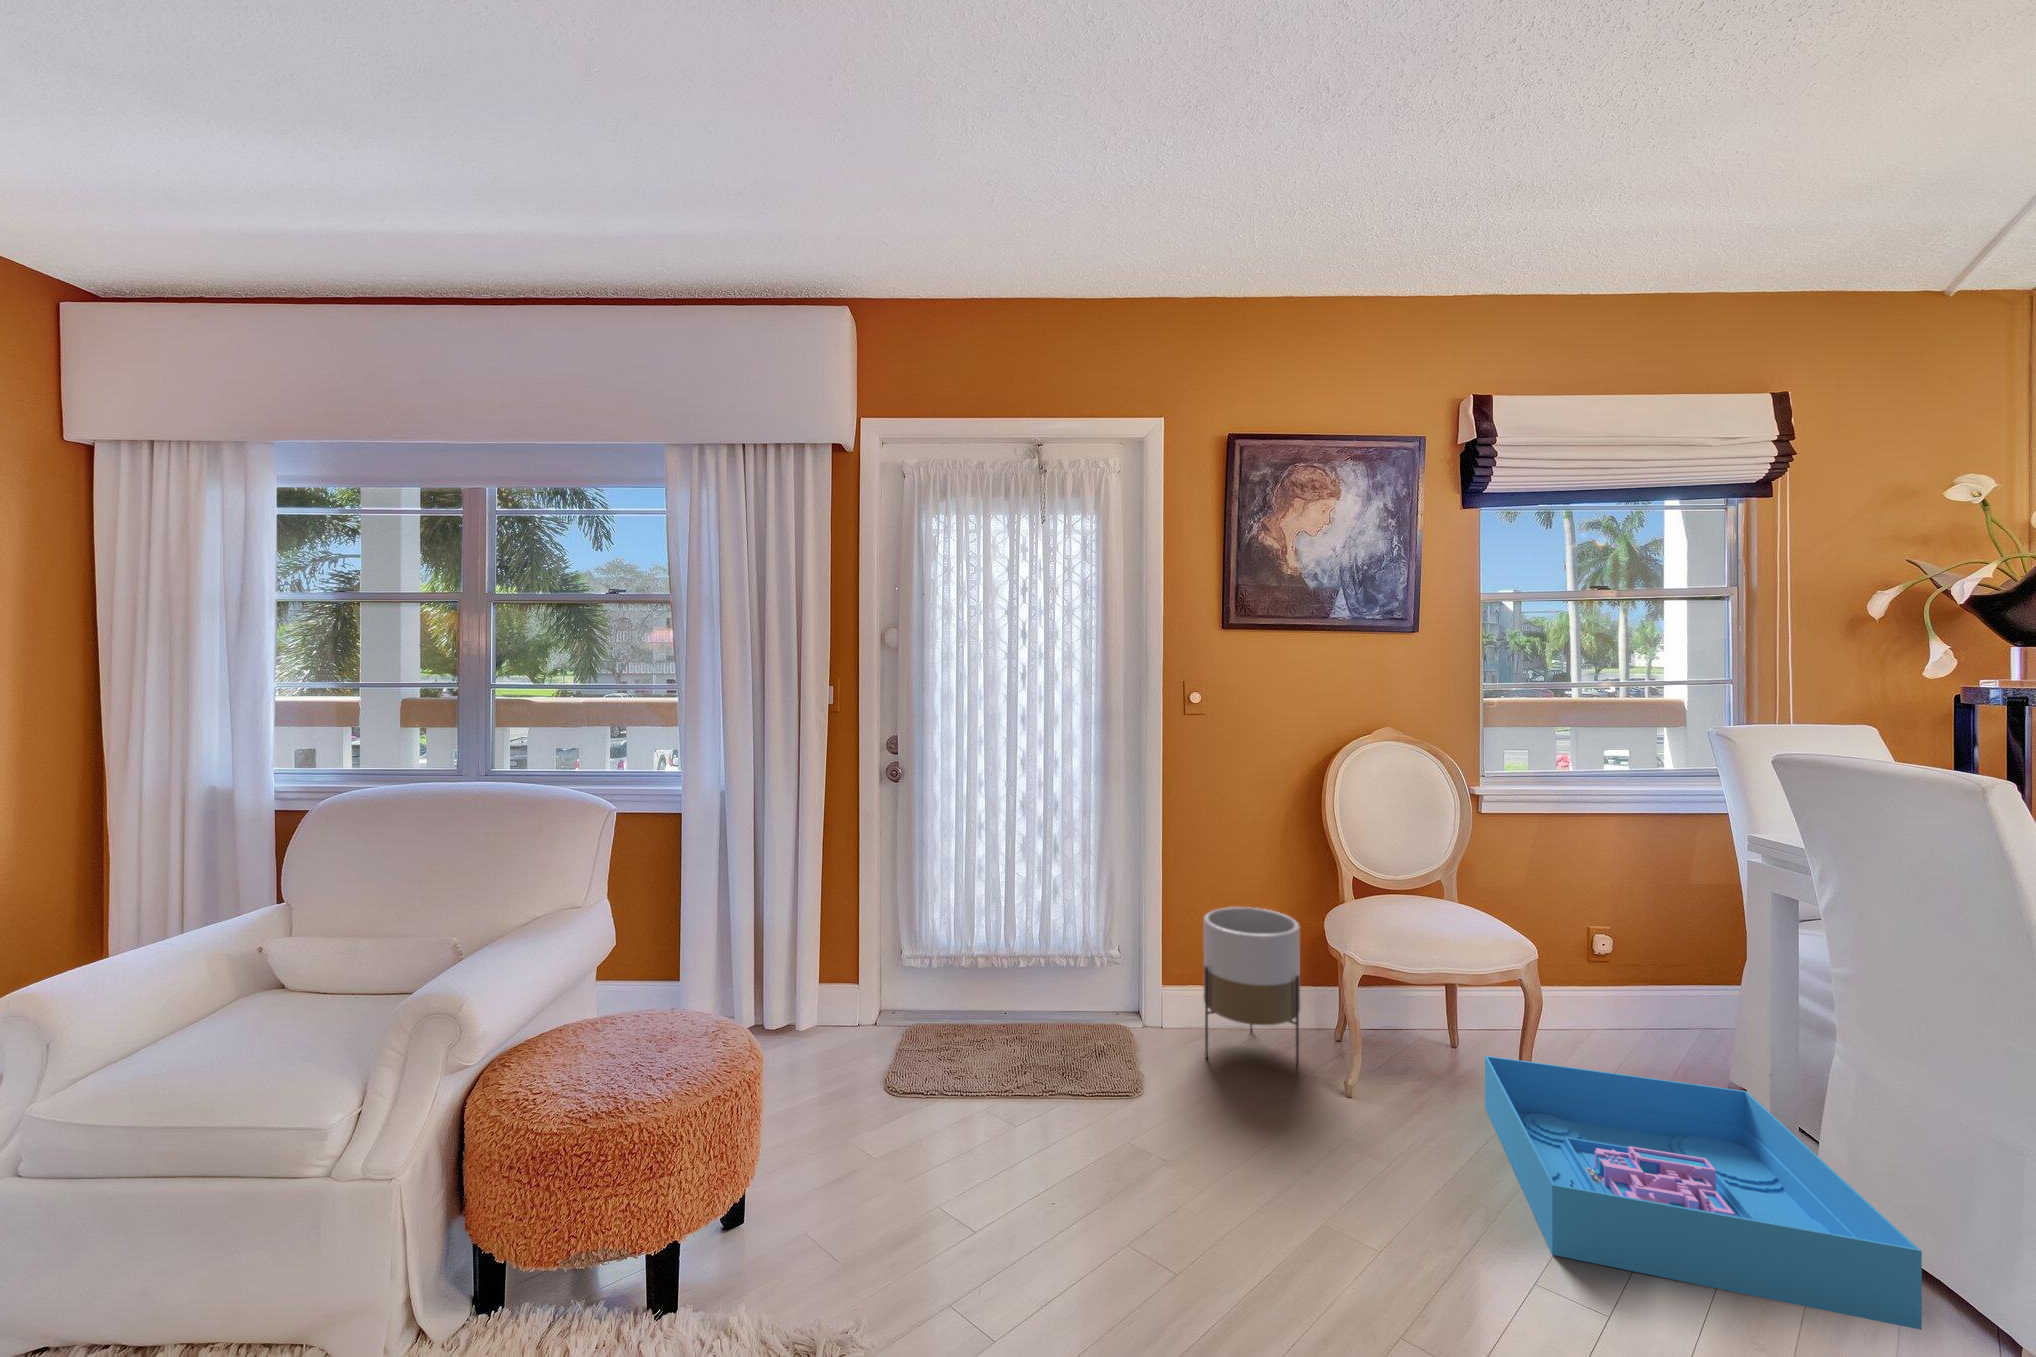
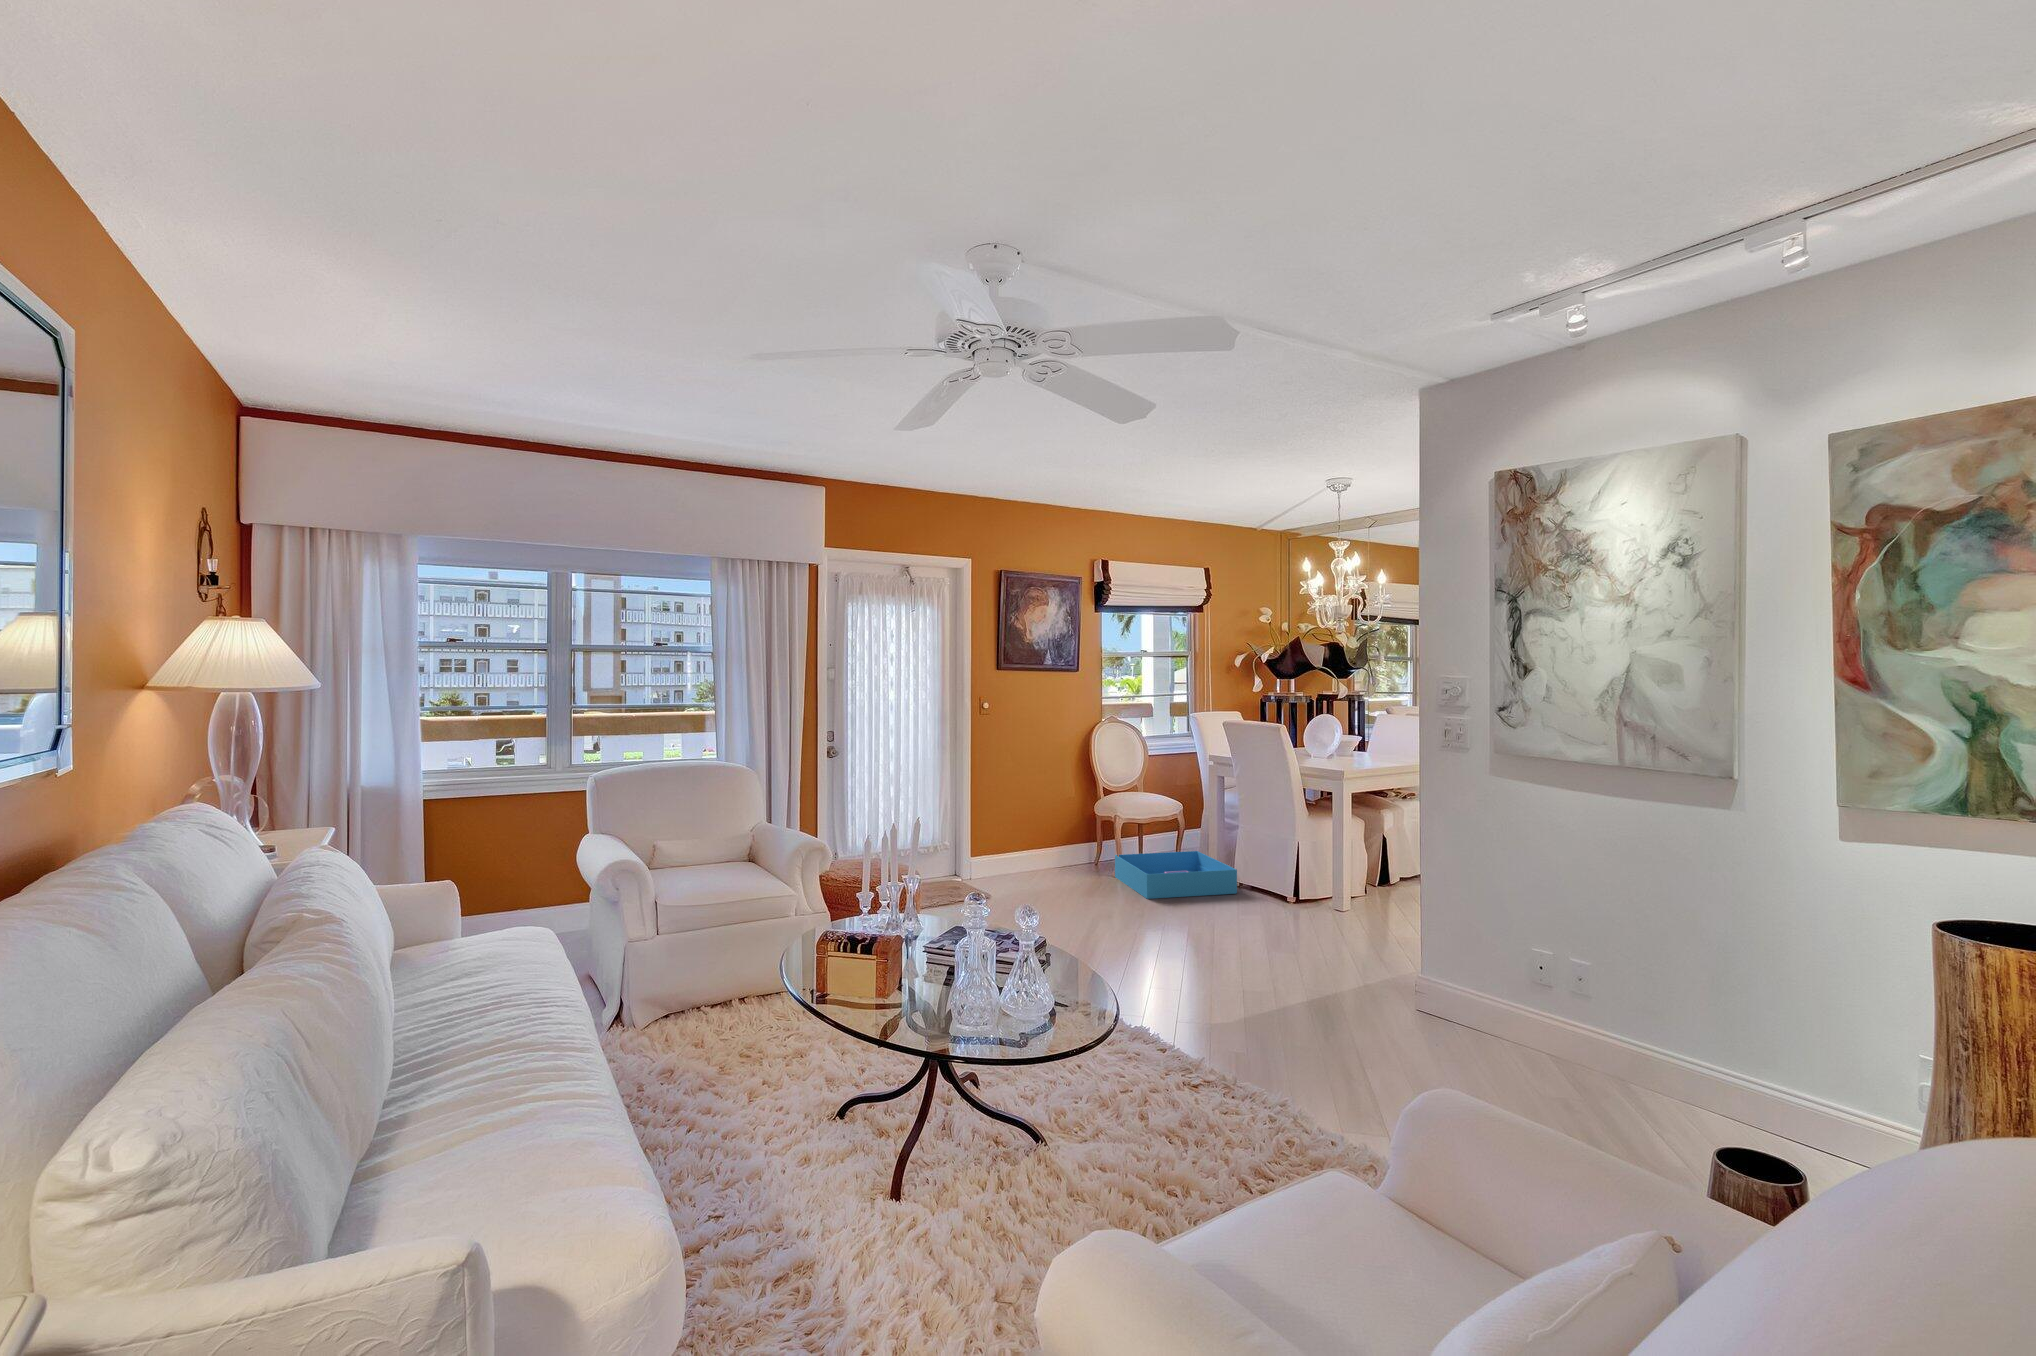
planter: present [1203,907,1301,1070] -> none [996,810,1042,881]

